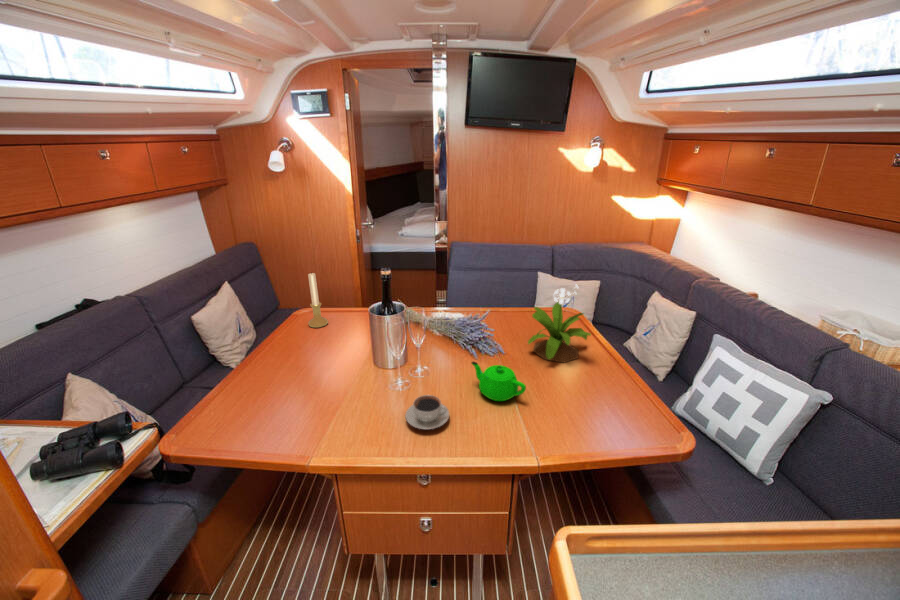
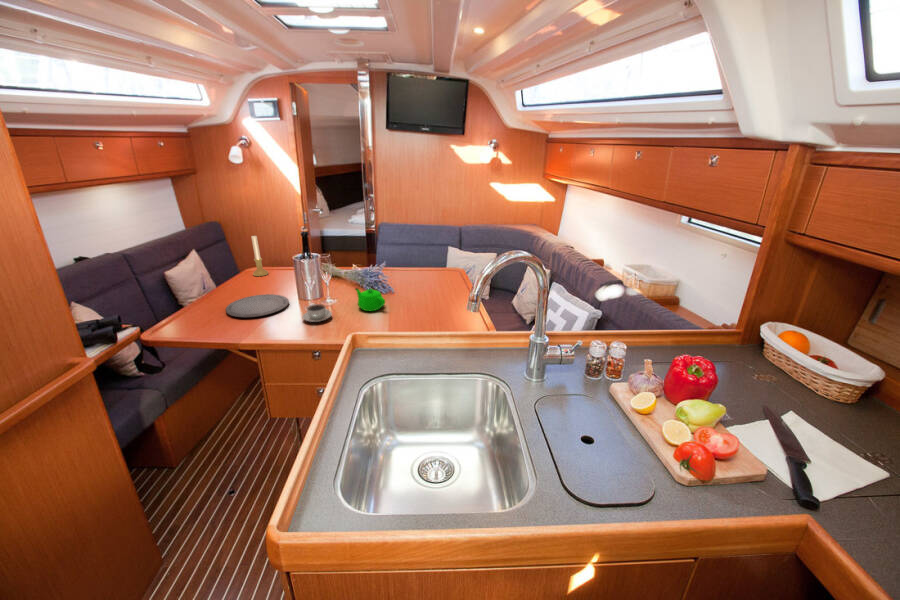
potted flower: present [528,285,591,362] -> none [404,239,449,294]
plate: none [285,366,374,417] -> present [226,294,289,317]

